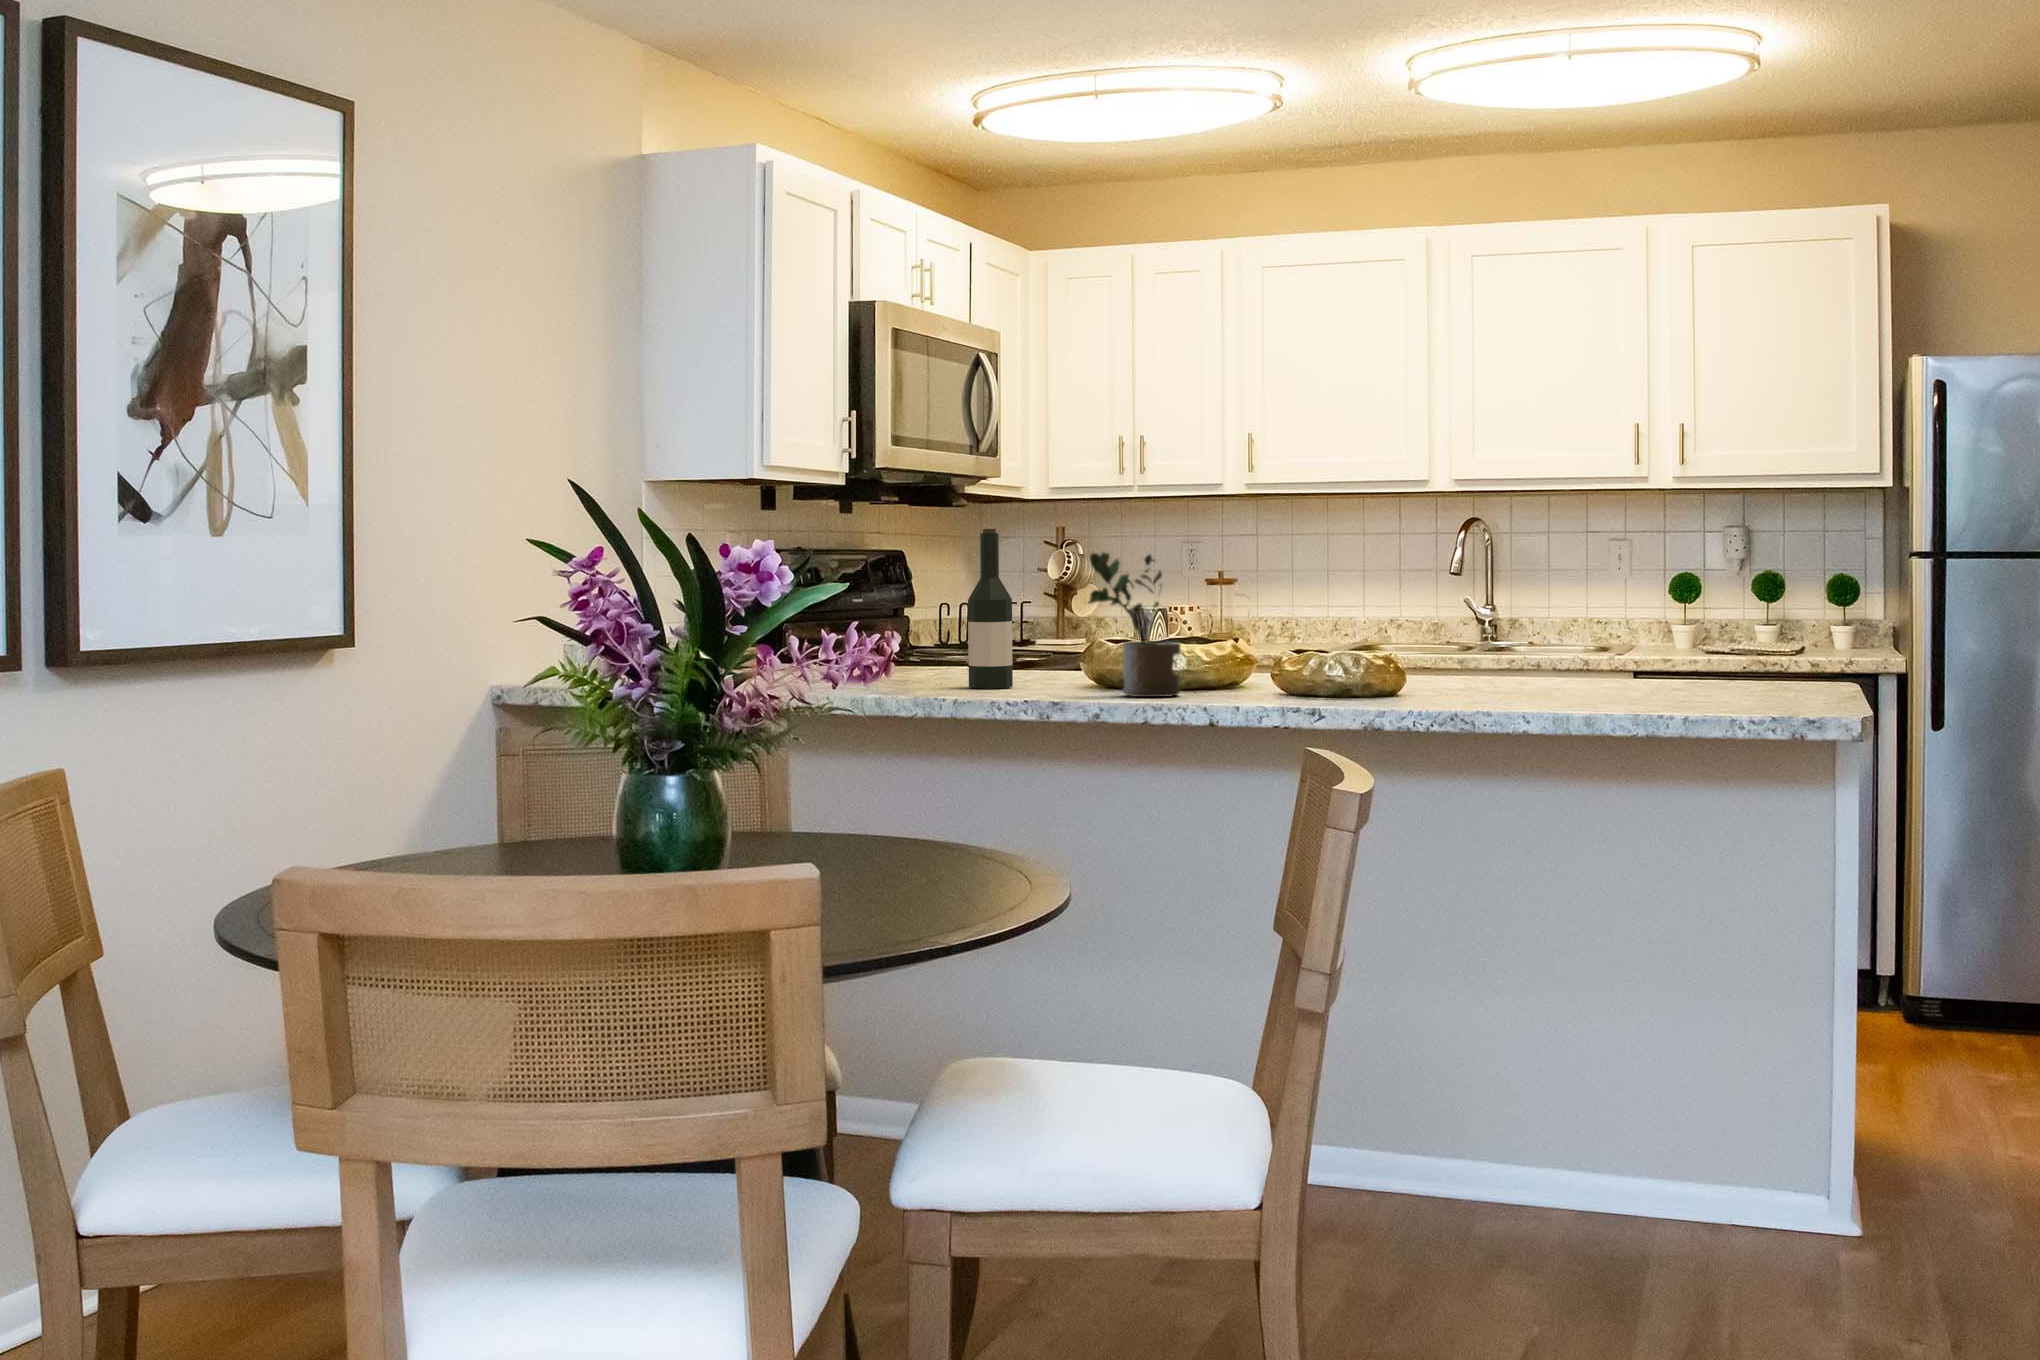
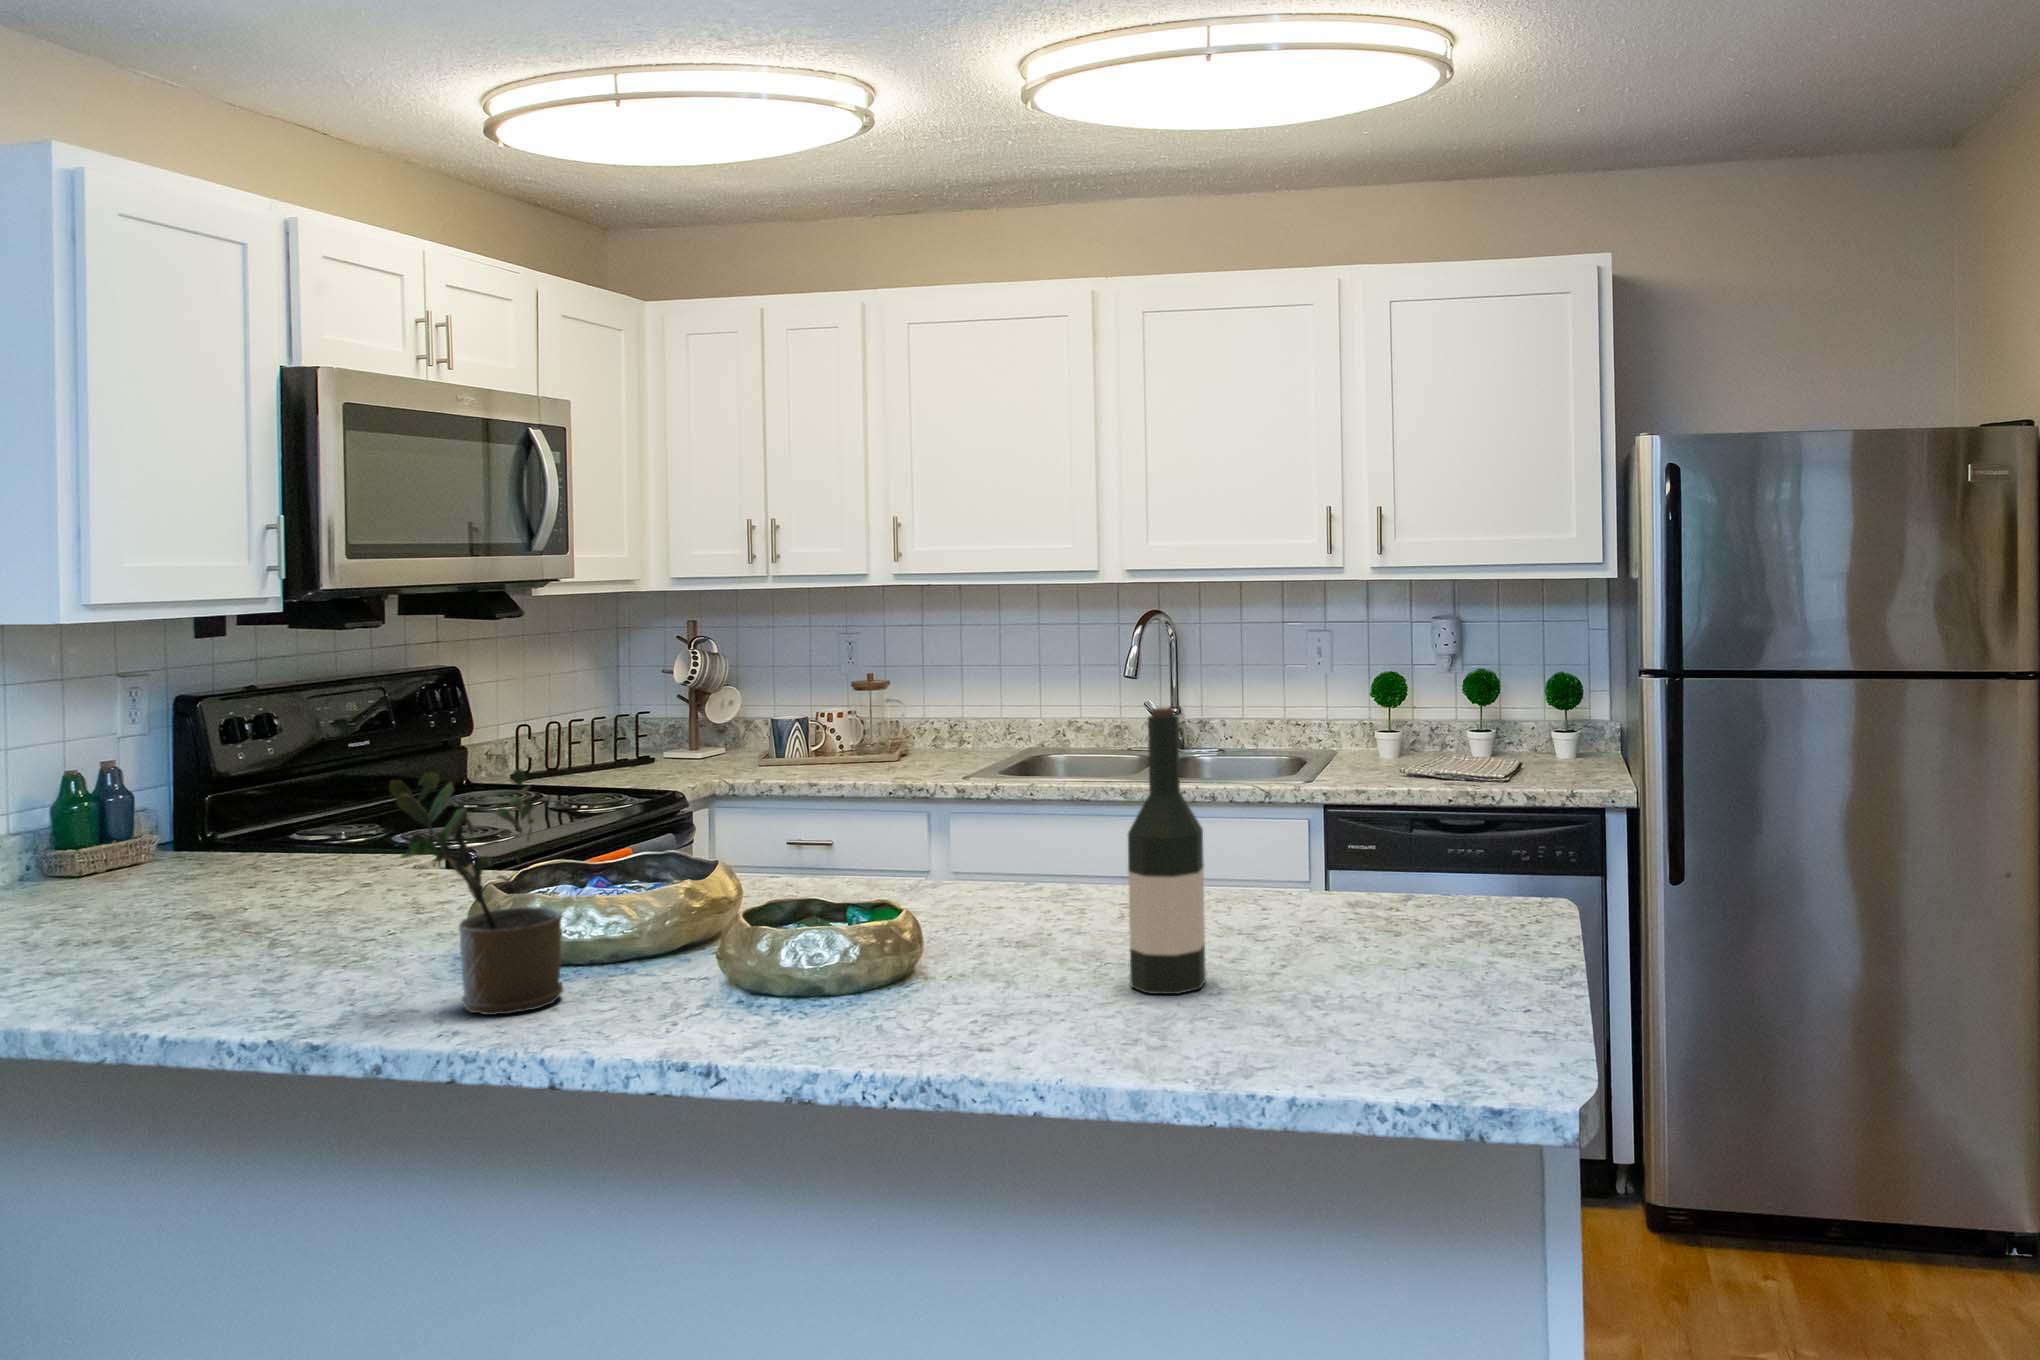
wine bottle: present [968,529,1013,689] -> present [1128,708,1206,994]

